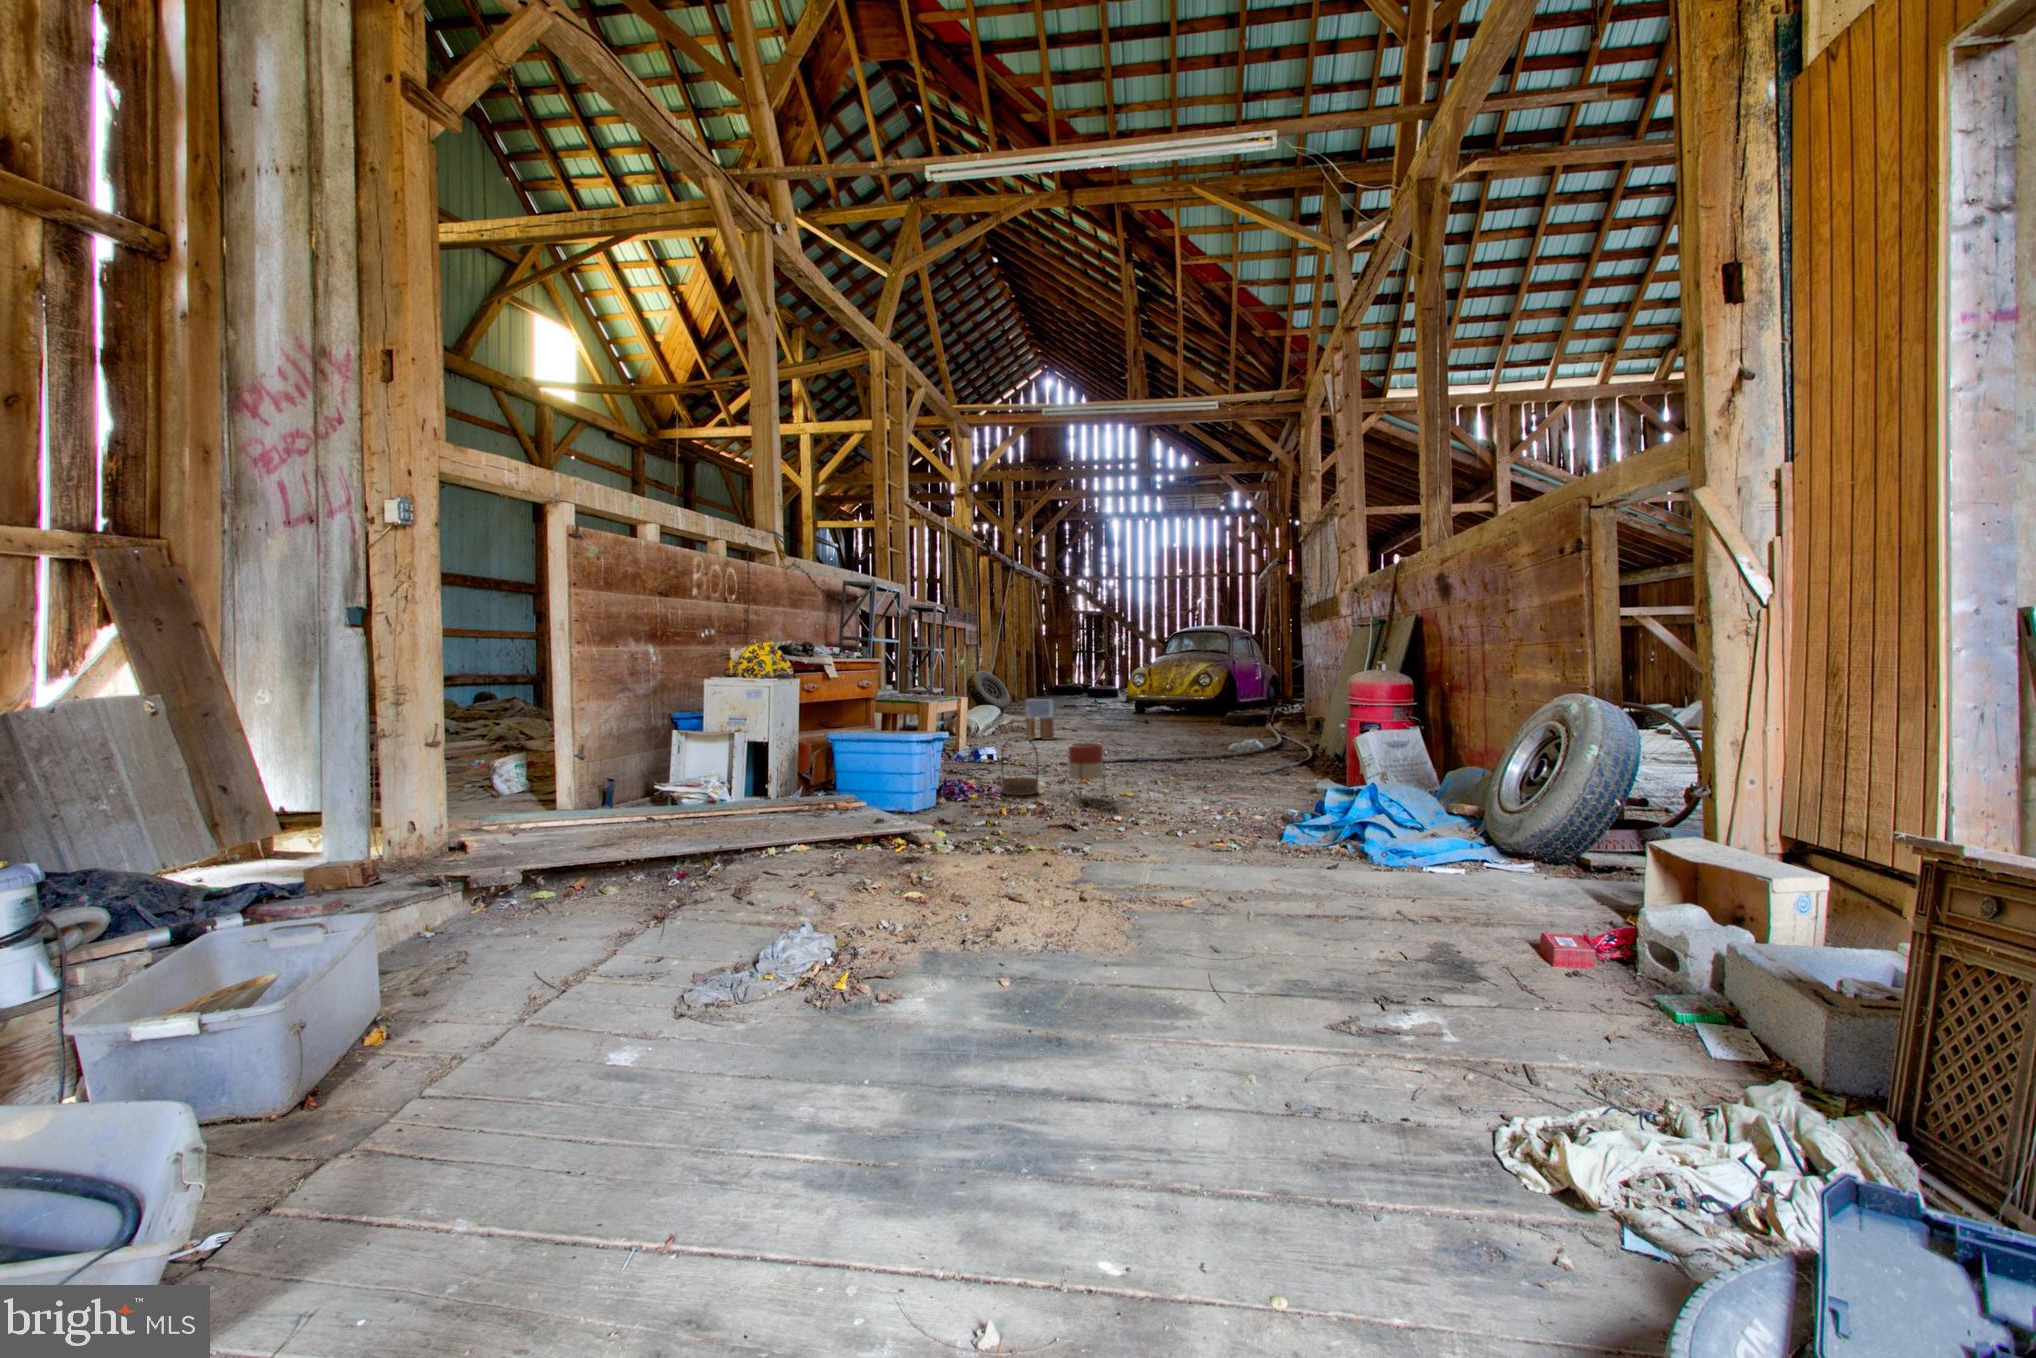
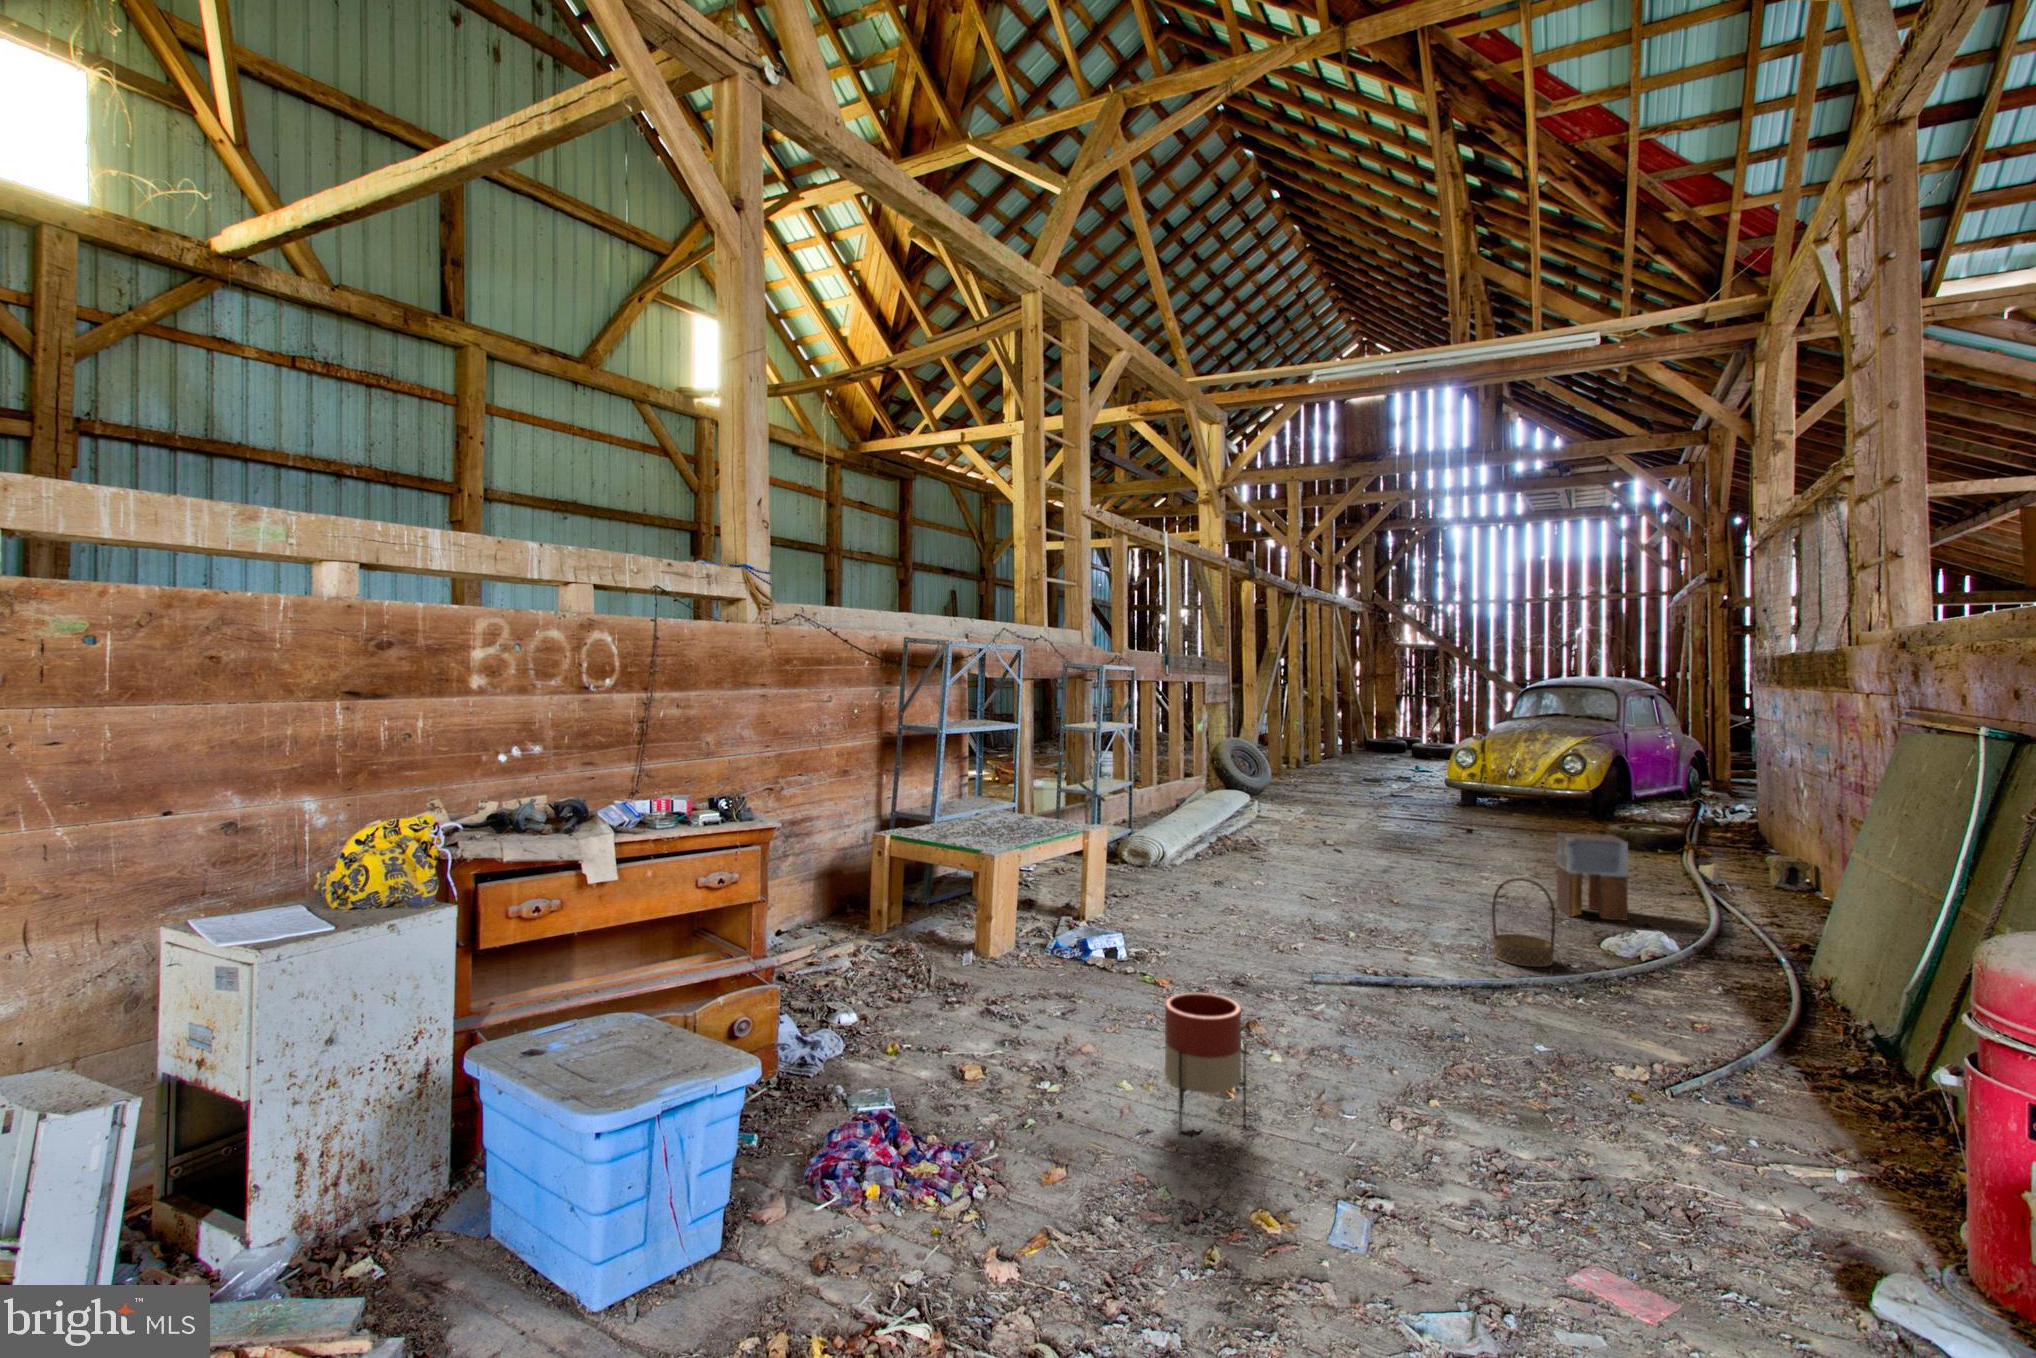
stool: present [1025,699,1054,740] -> present [1556,833,1628,920]
basket: present [1001,736,1038,795] -> present [1492,878,1555,967]

